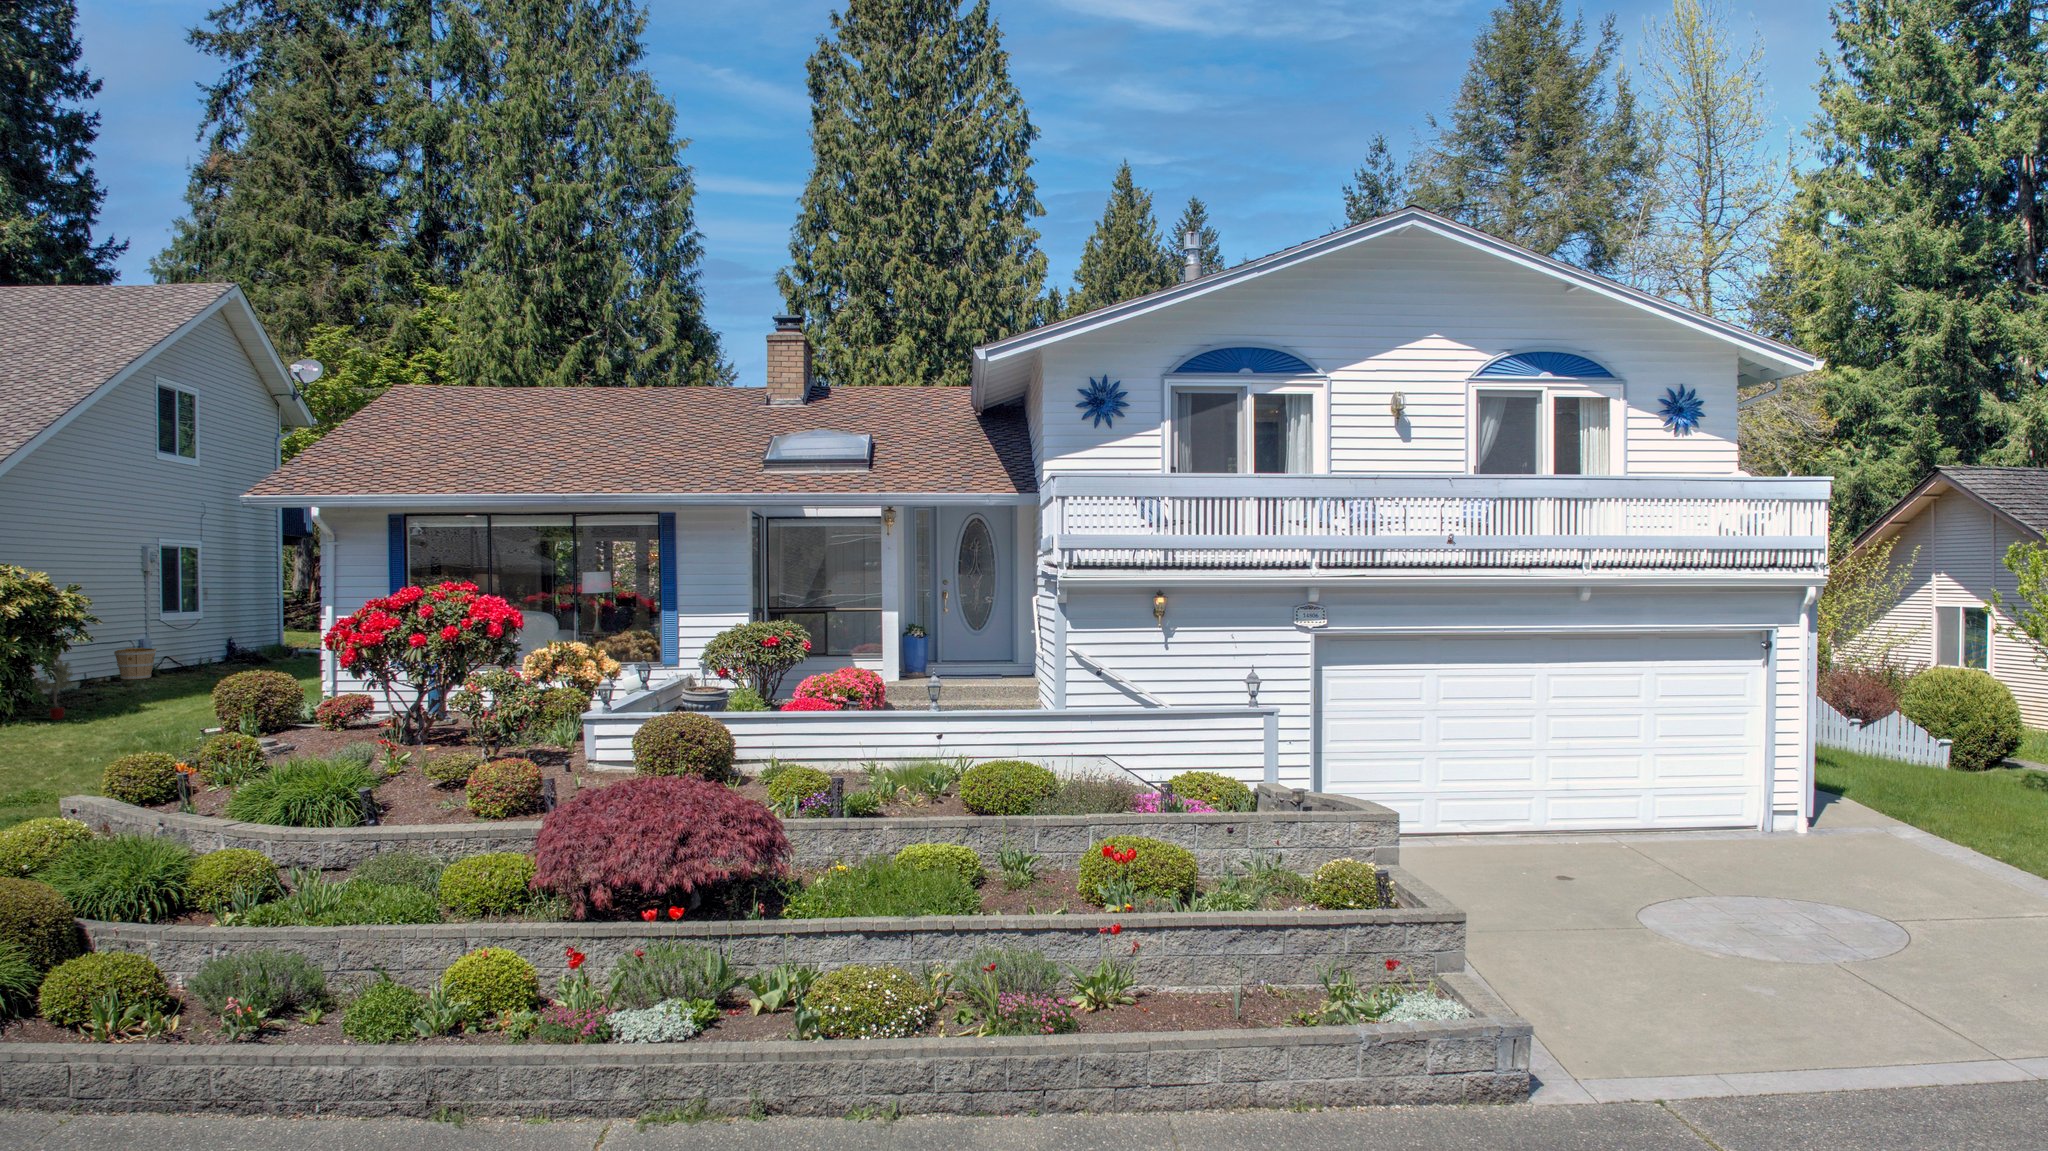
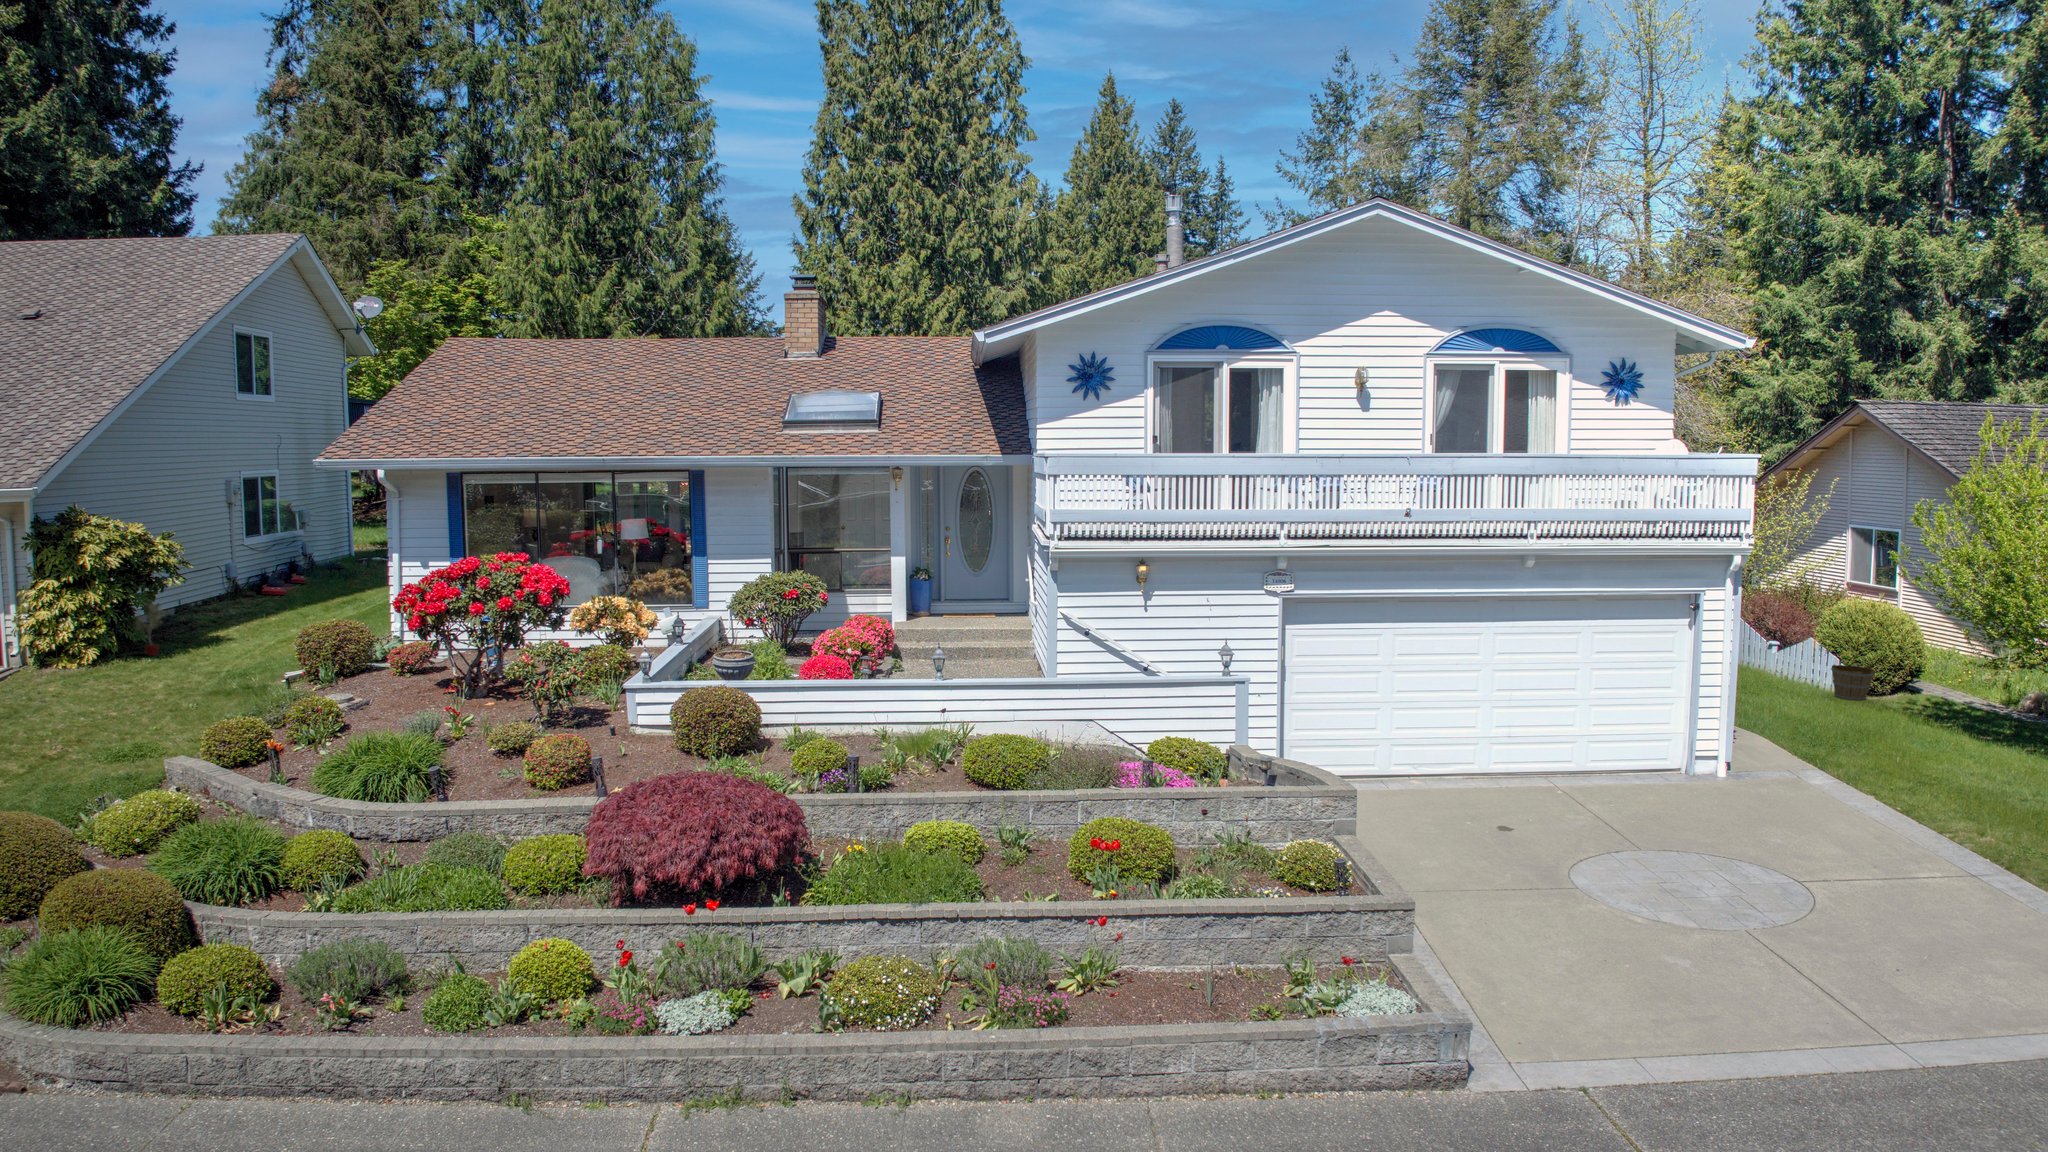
wooden bucket: present [114,648,156,680] -> present [1831,665,1875,701]

